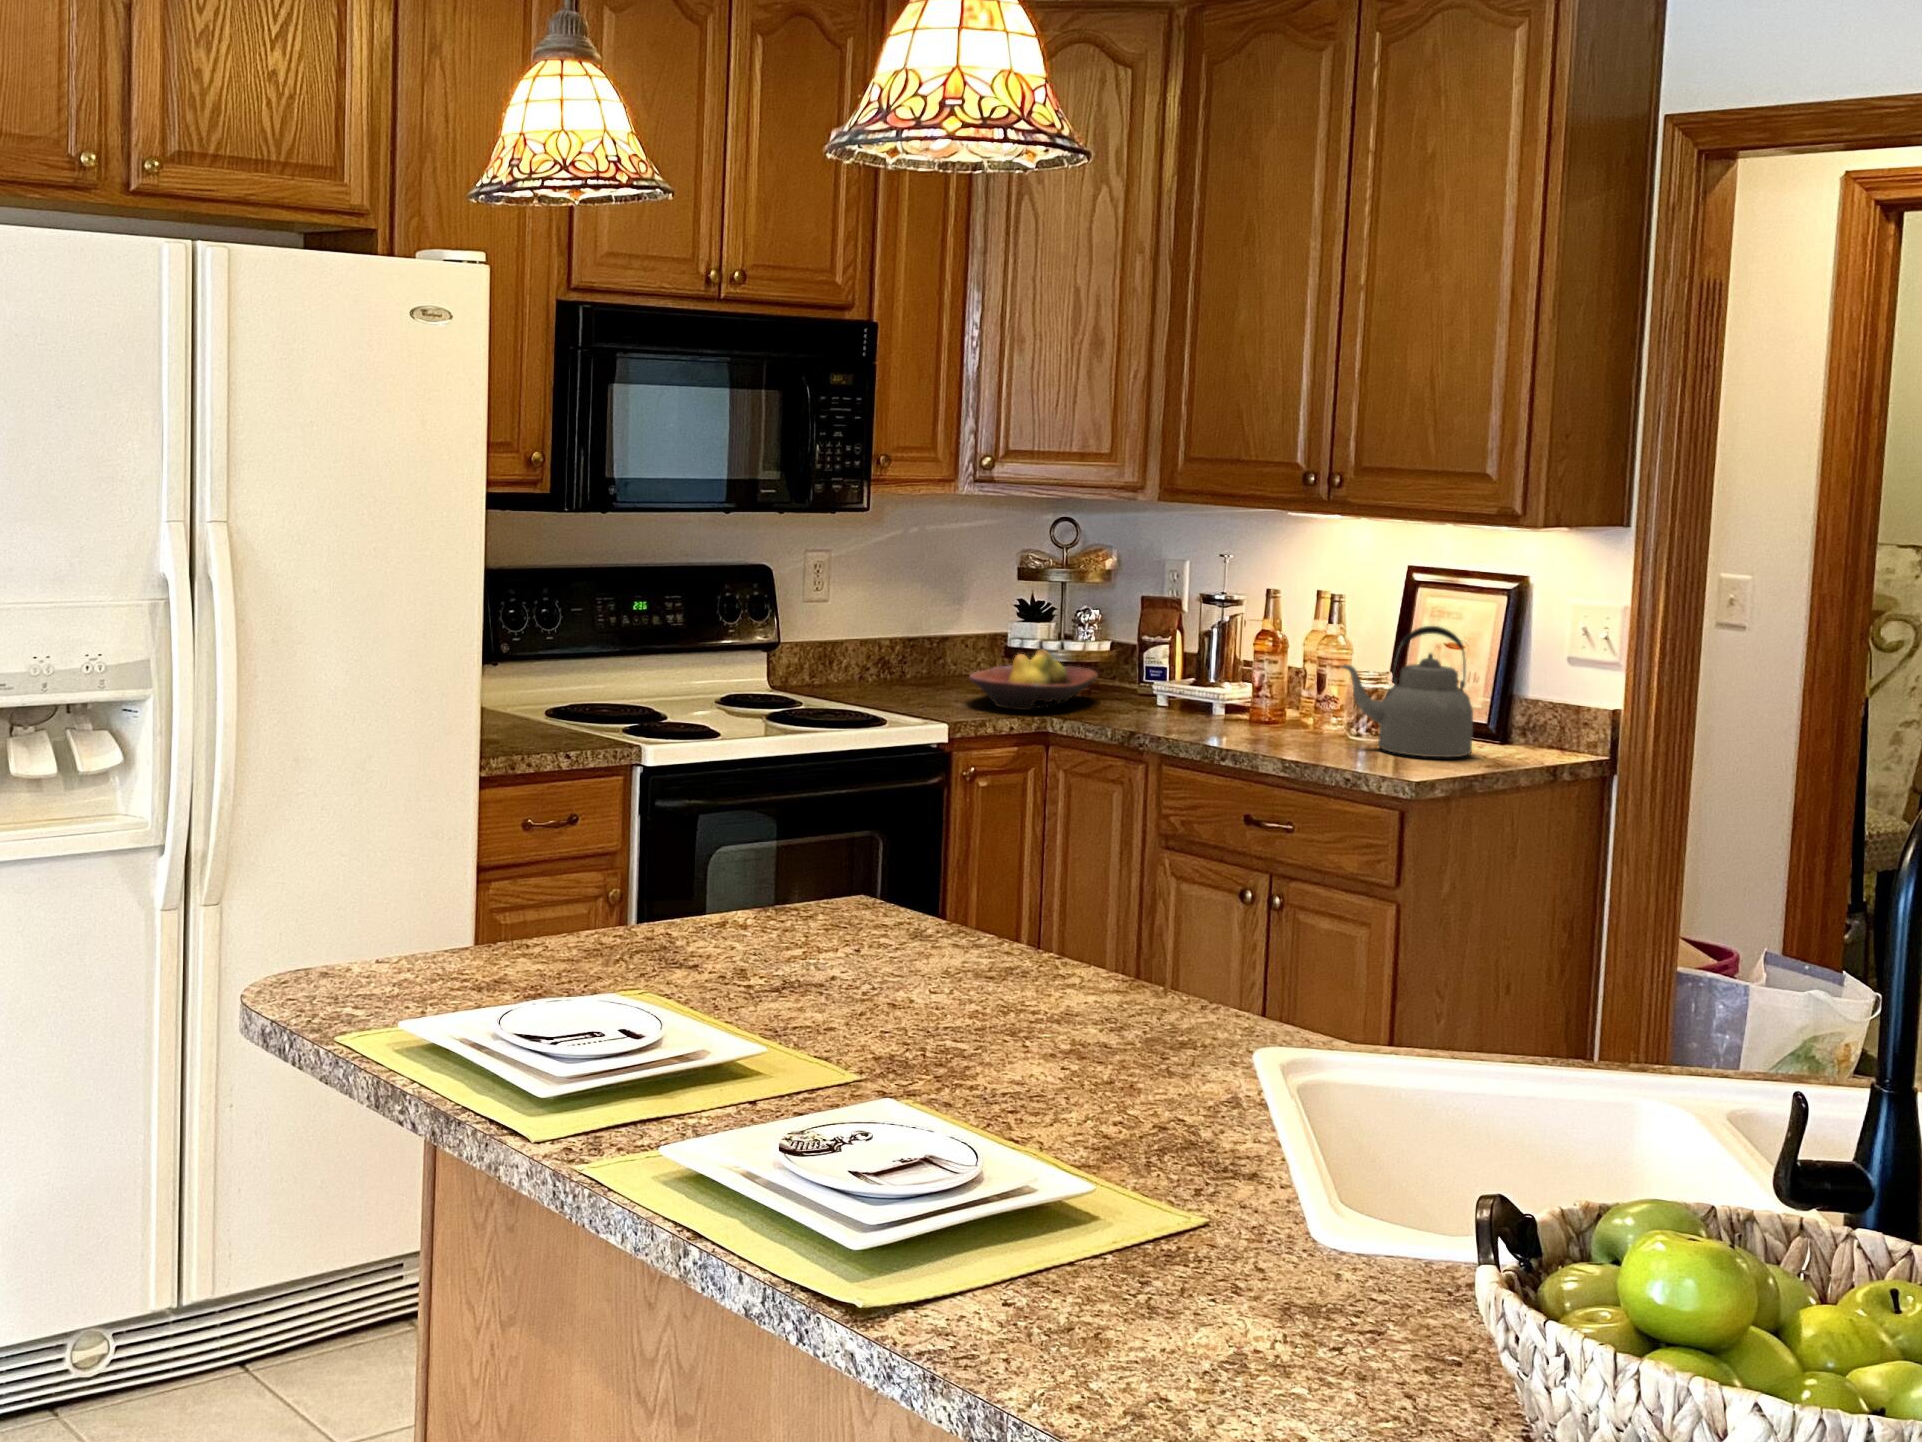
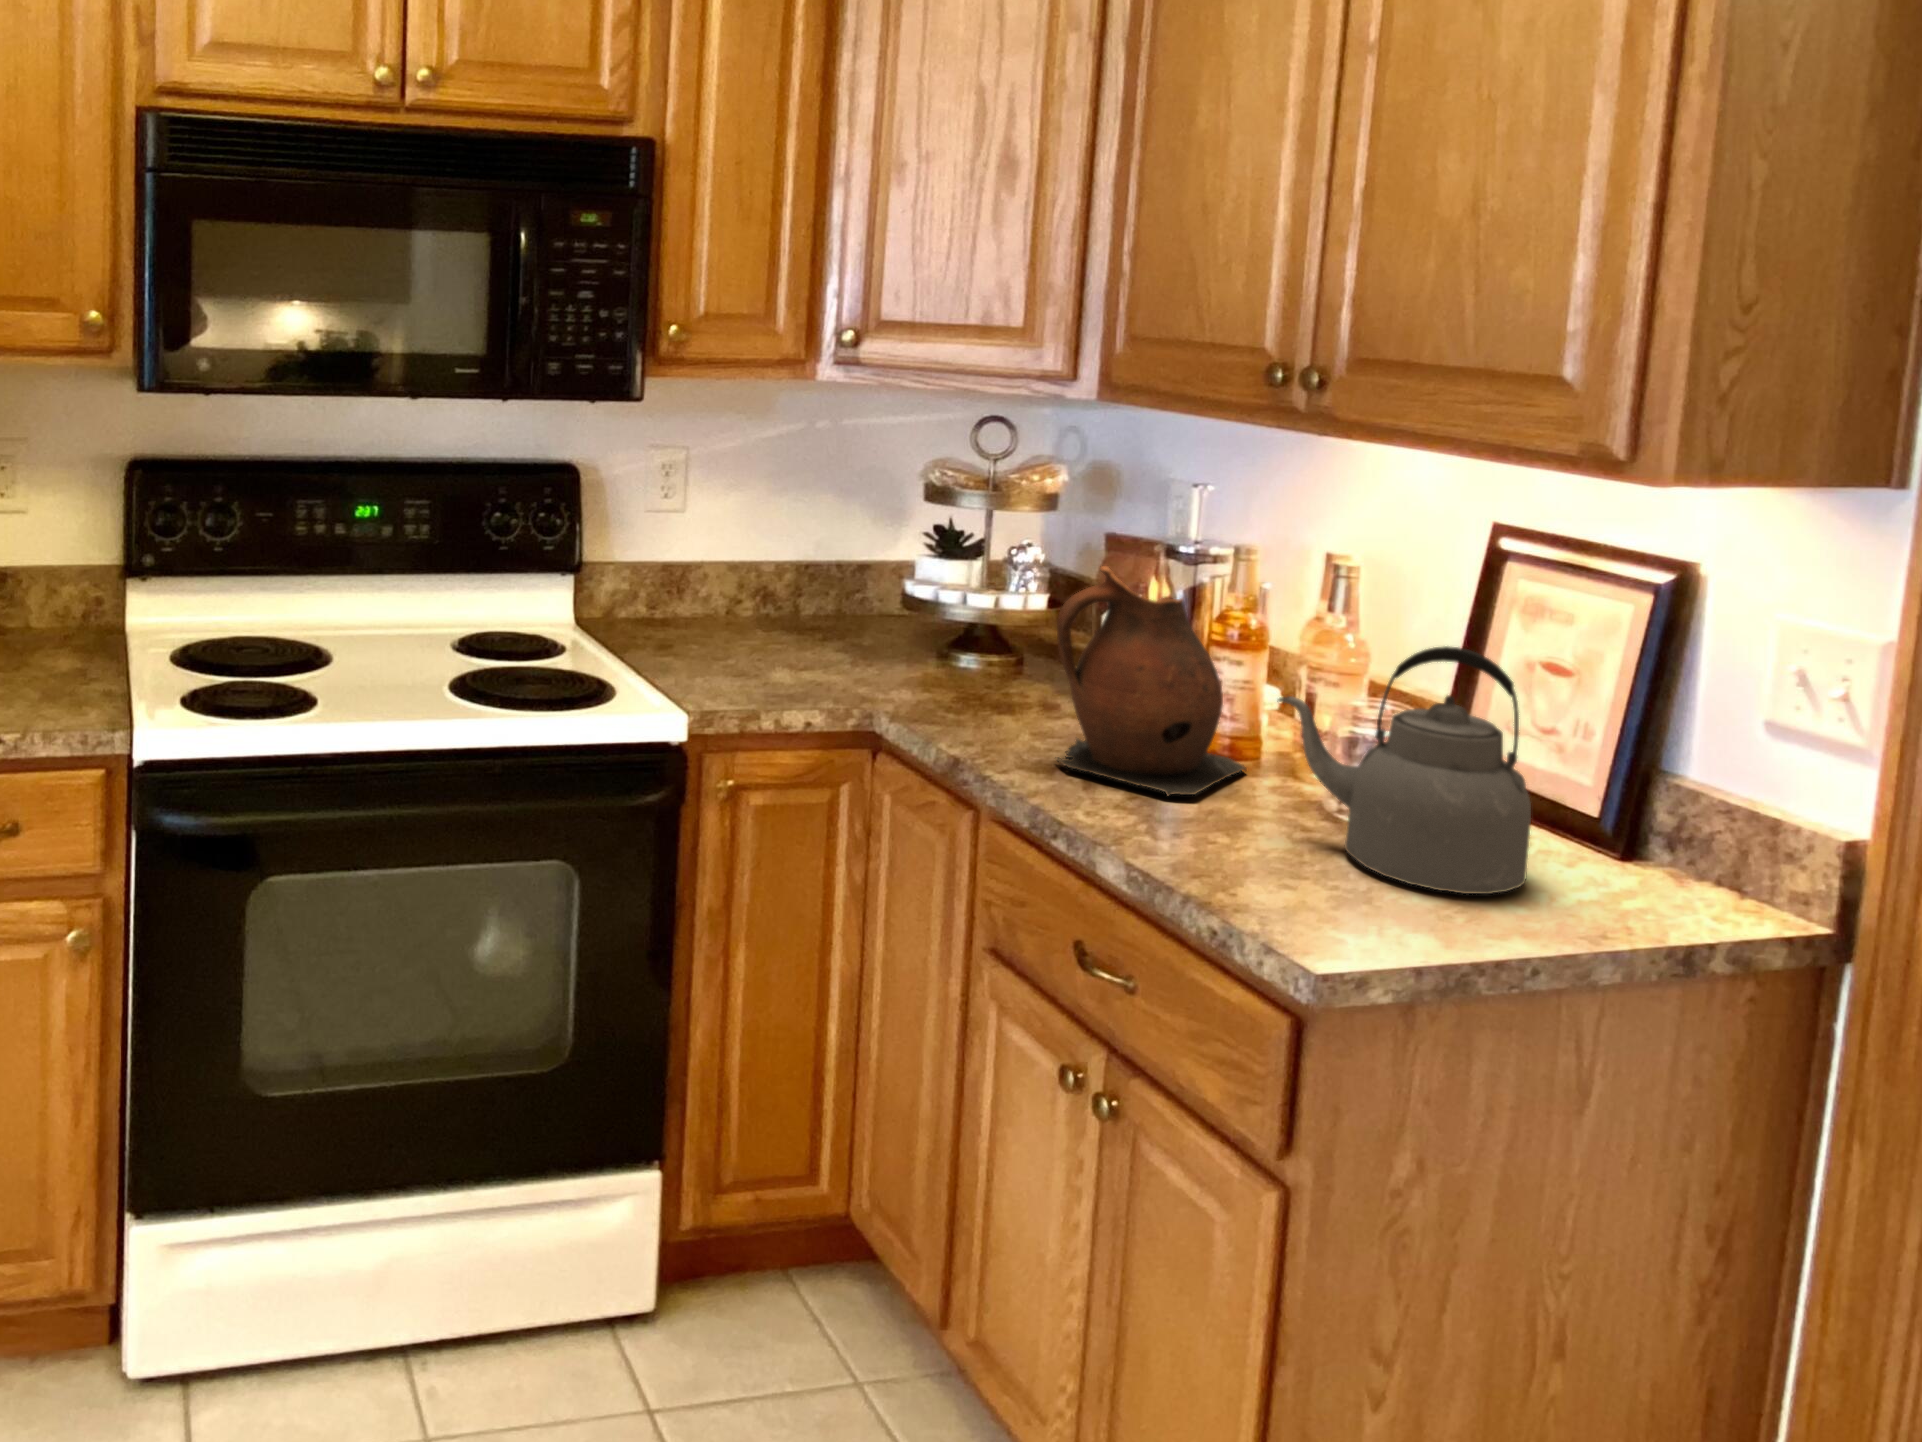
ceramic pitcher: none [1189,603,1294,738] -> present [1056,566,1247,796]
fruit bowl: present [969,650,1098,710] -> none [782,601,1002,692]

